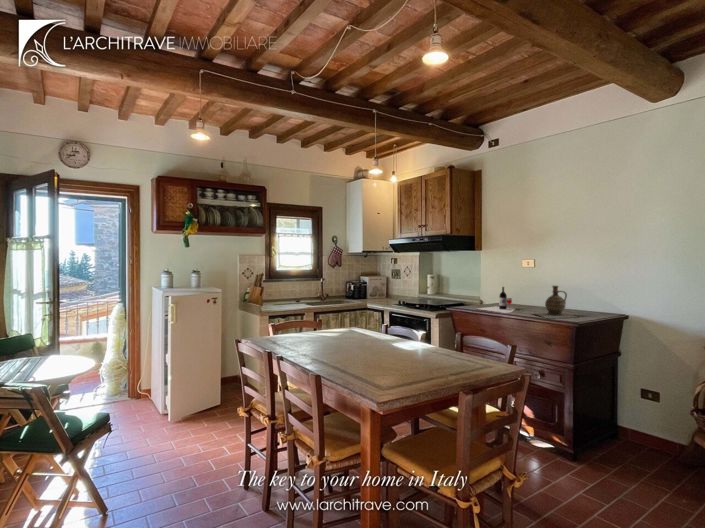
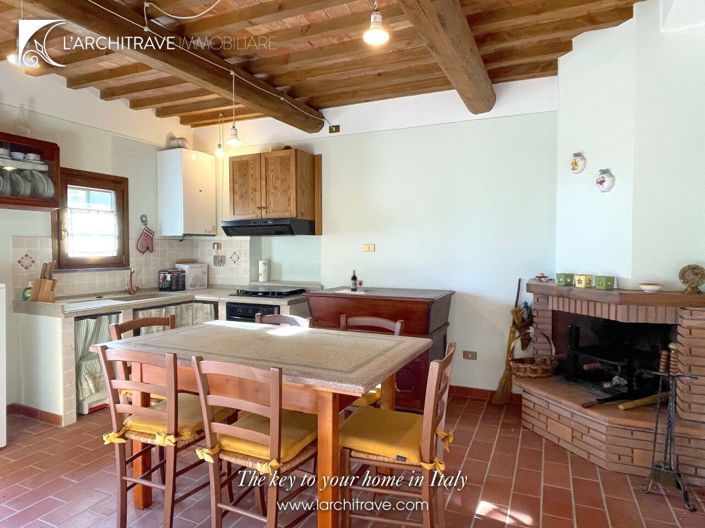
ceramic jug: present [533,286,576,318] -> none [383,267,423,296]

